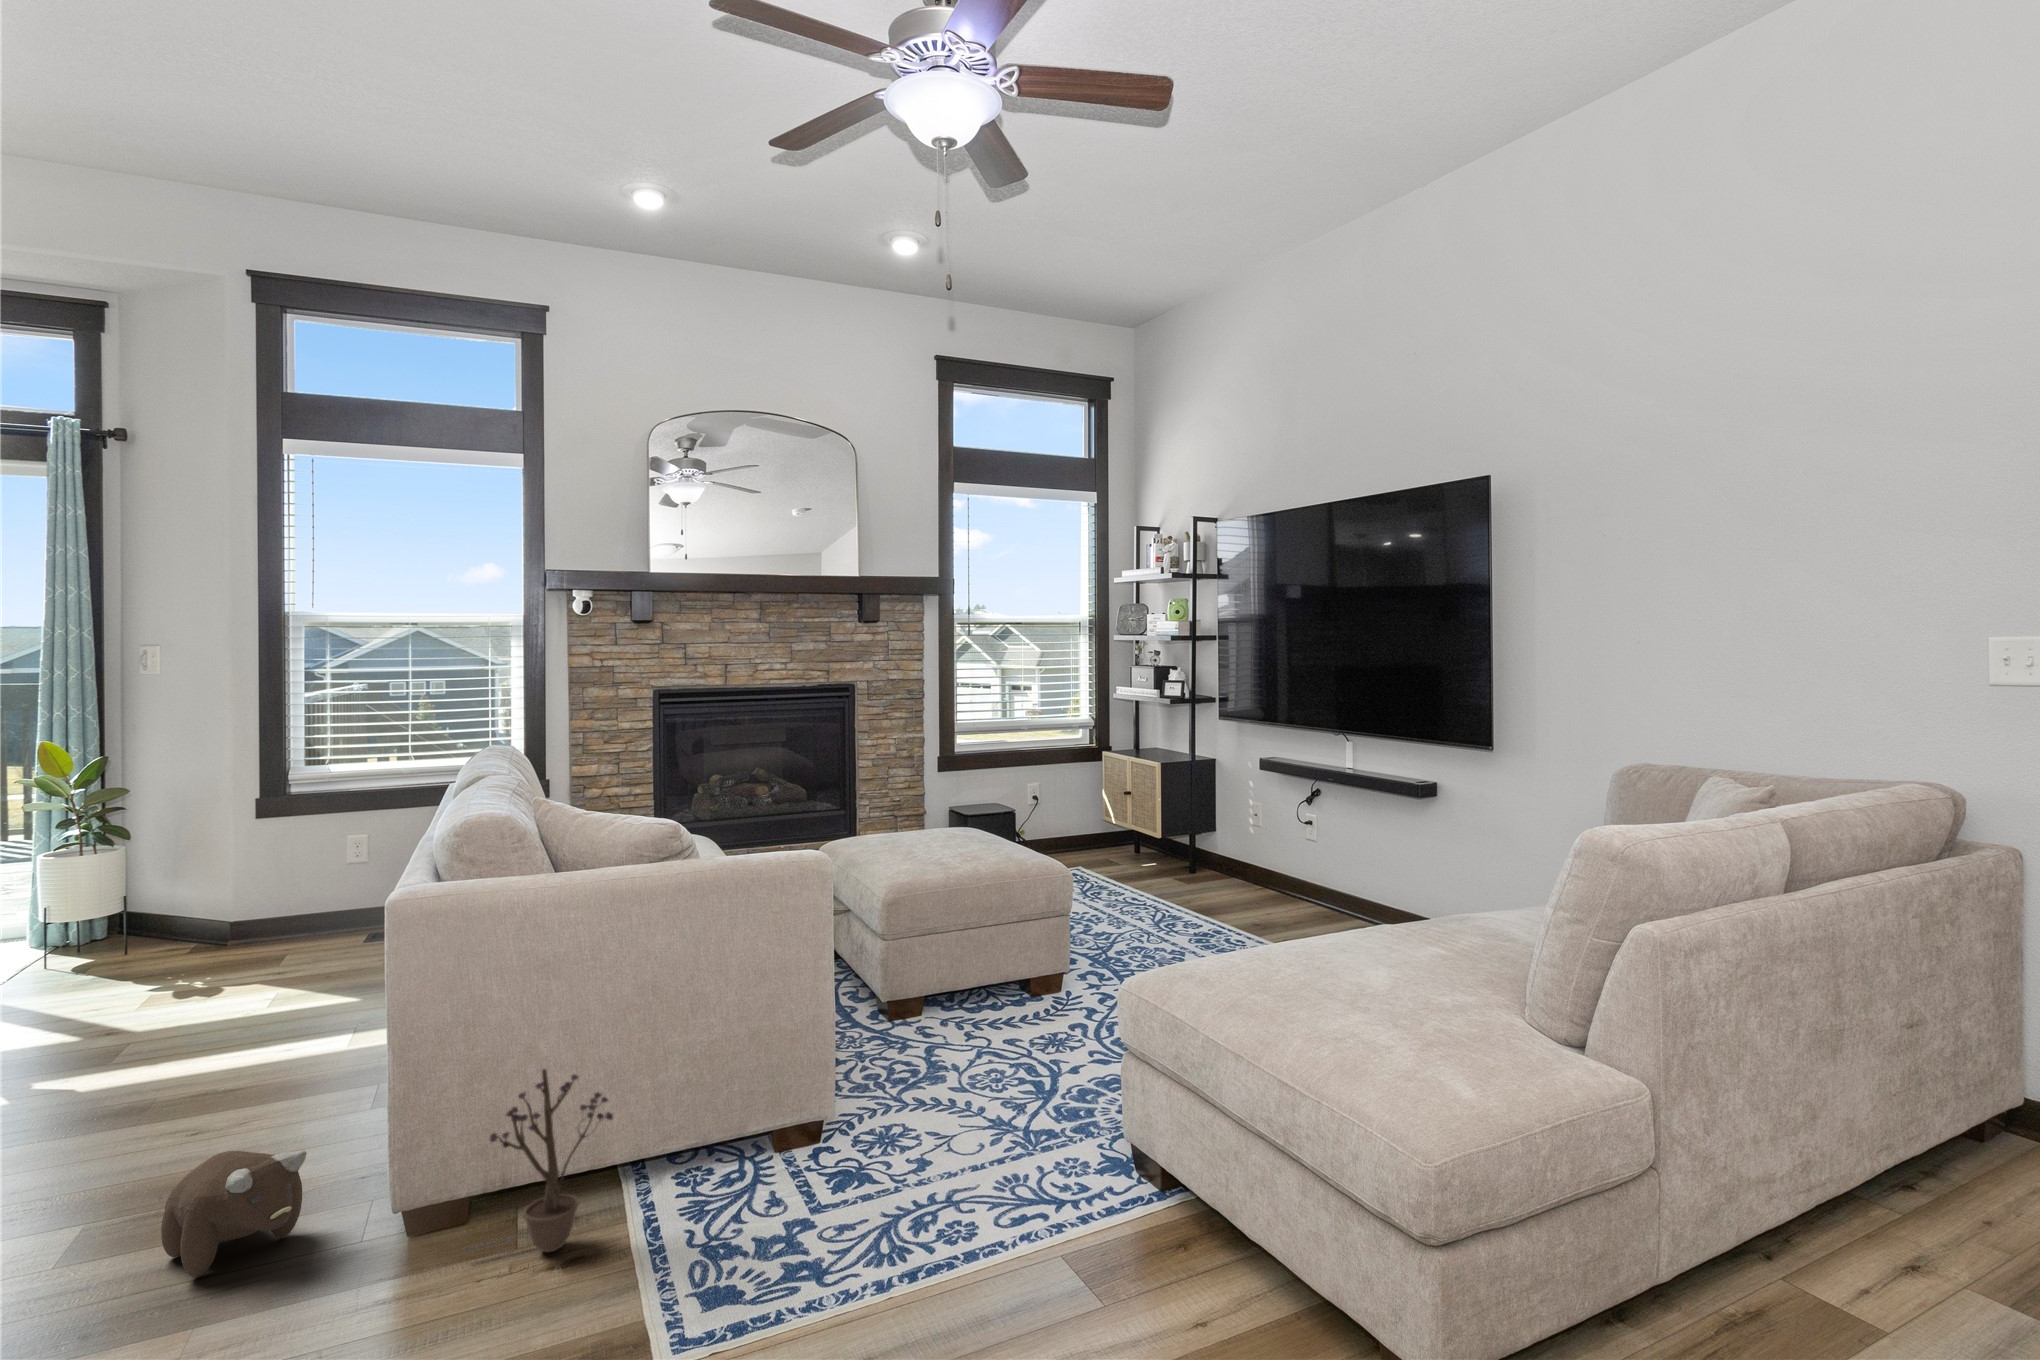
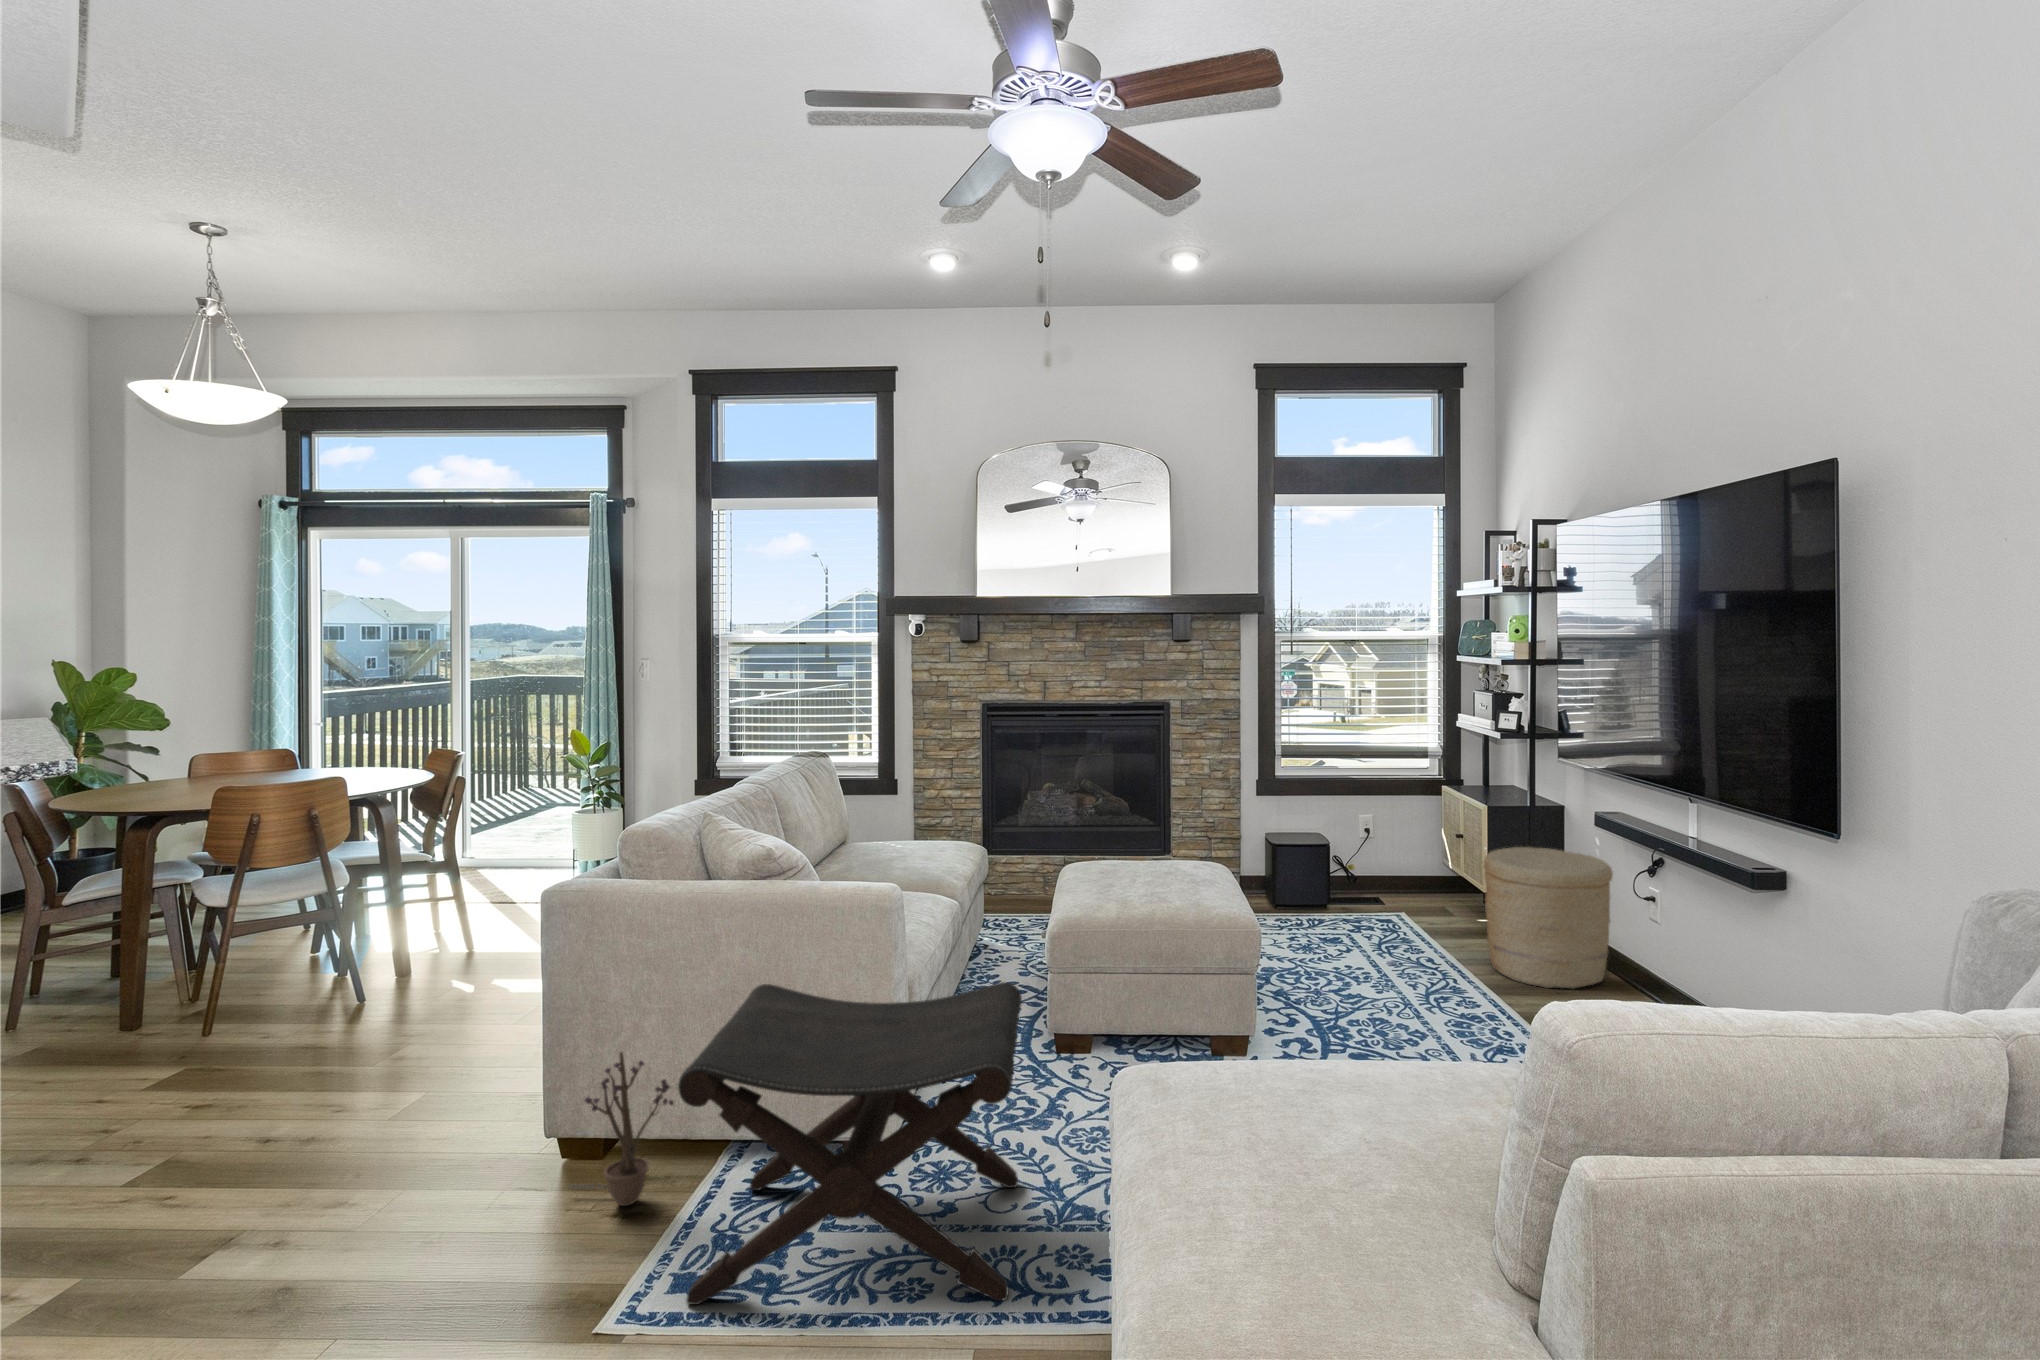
woven basket: none [1182,794,1284,908] -> present [1484,847,1613,989]
footstool: none [684,931,1060,1310] -> present [678,982,1022,1305]
plush toy: present [161,1151,306,1277] -> none [419,1068,510,1158]

